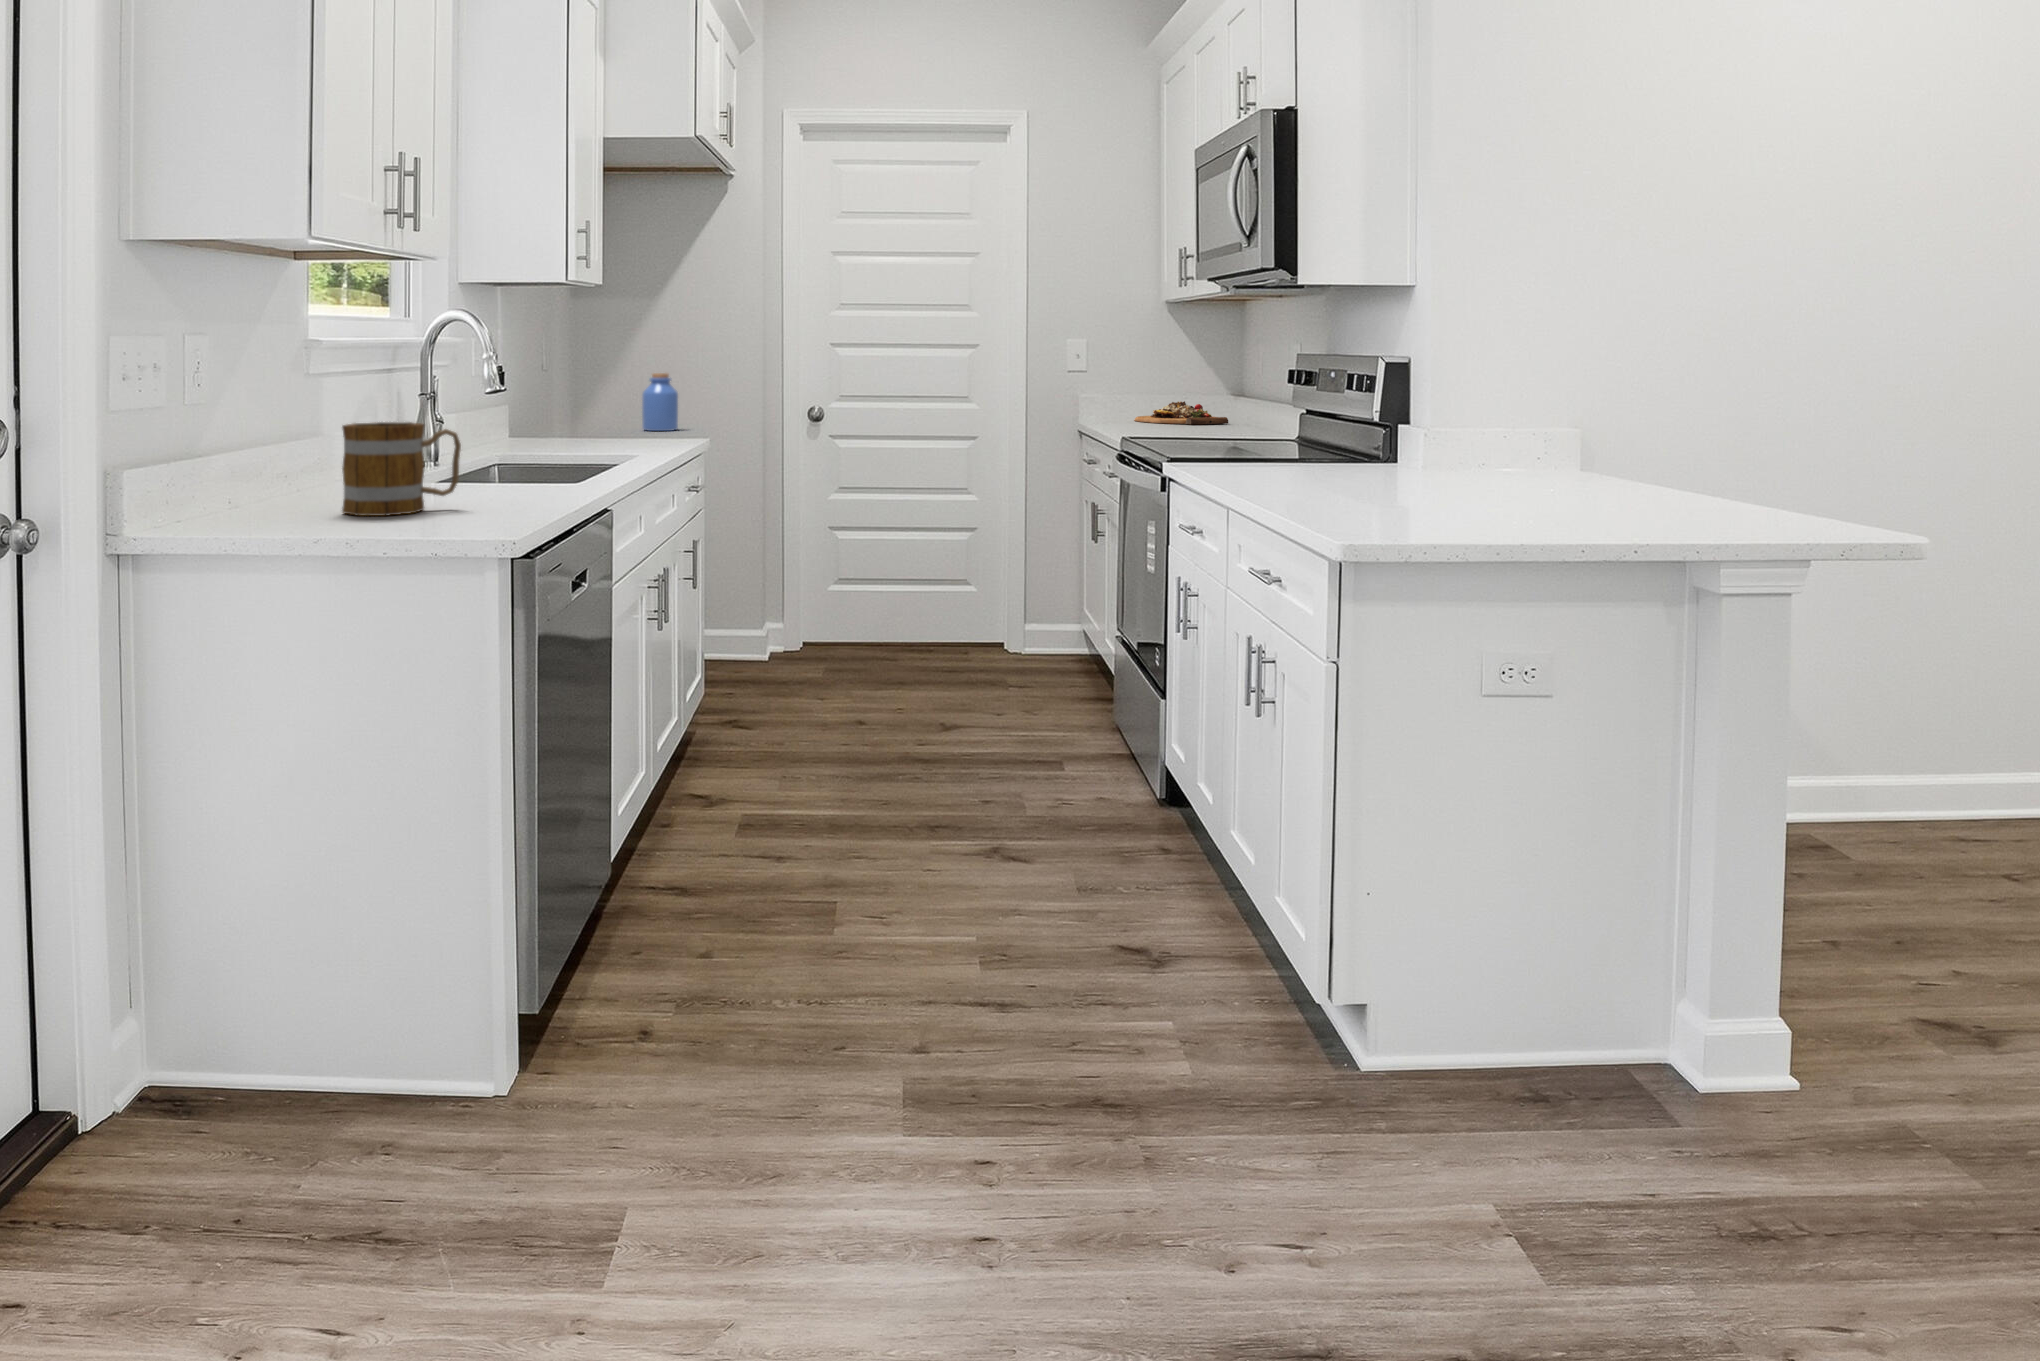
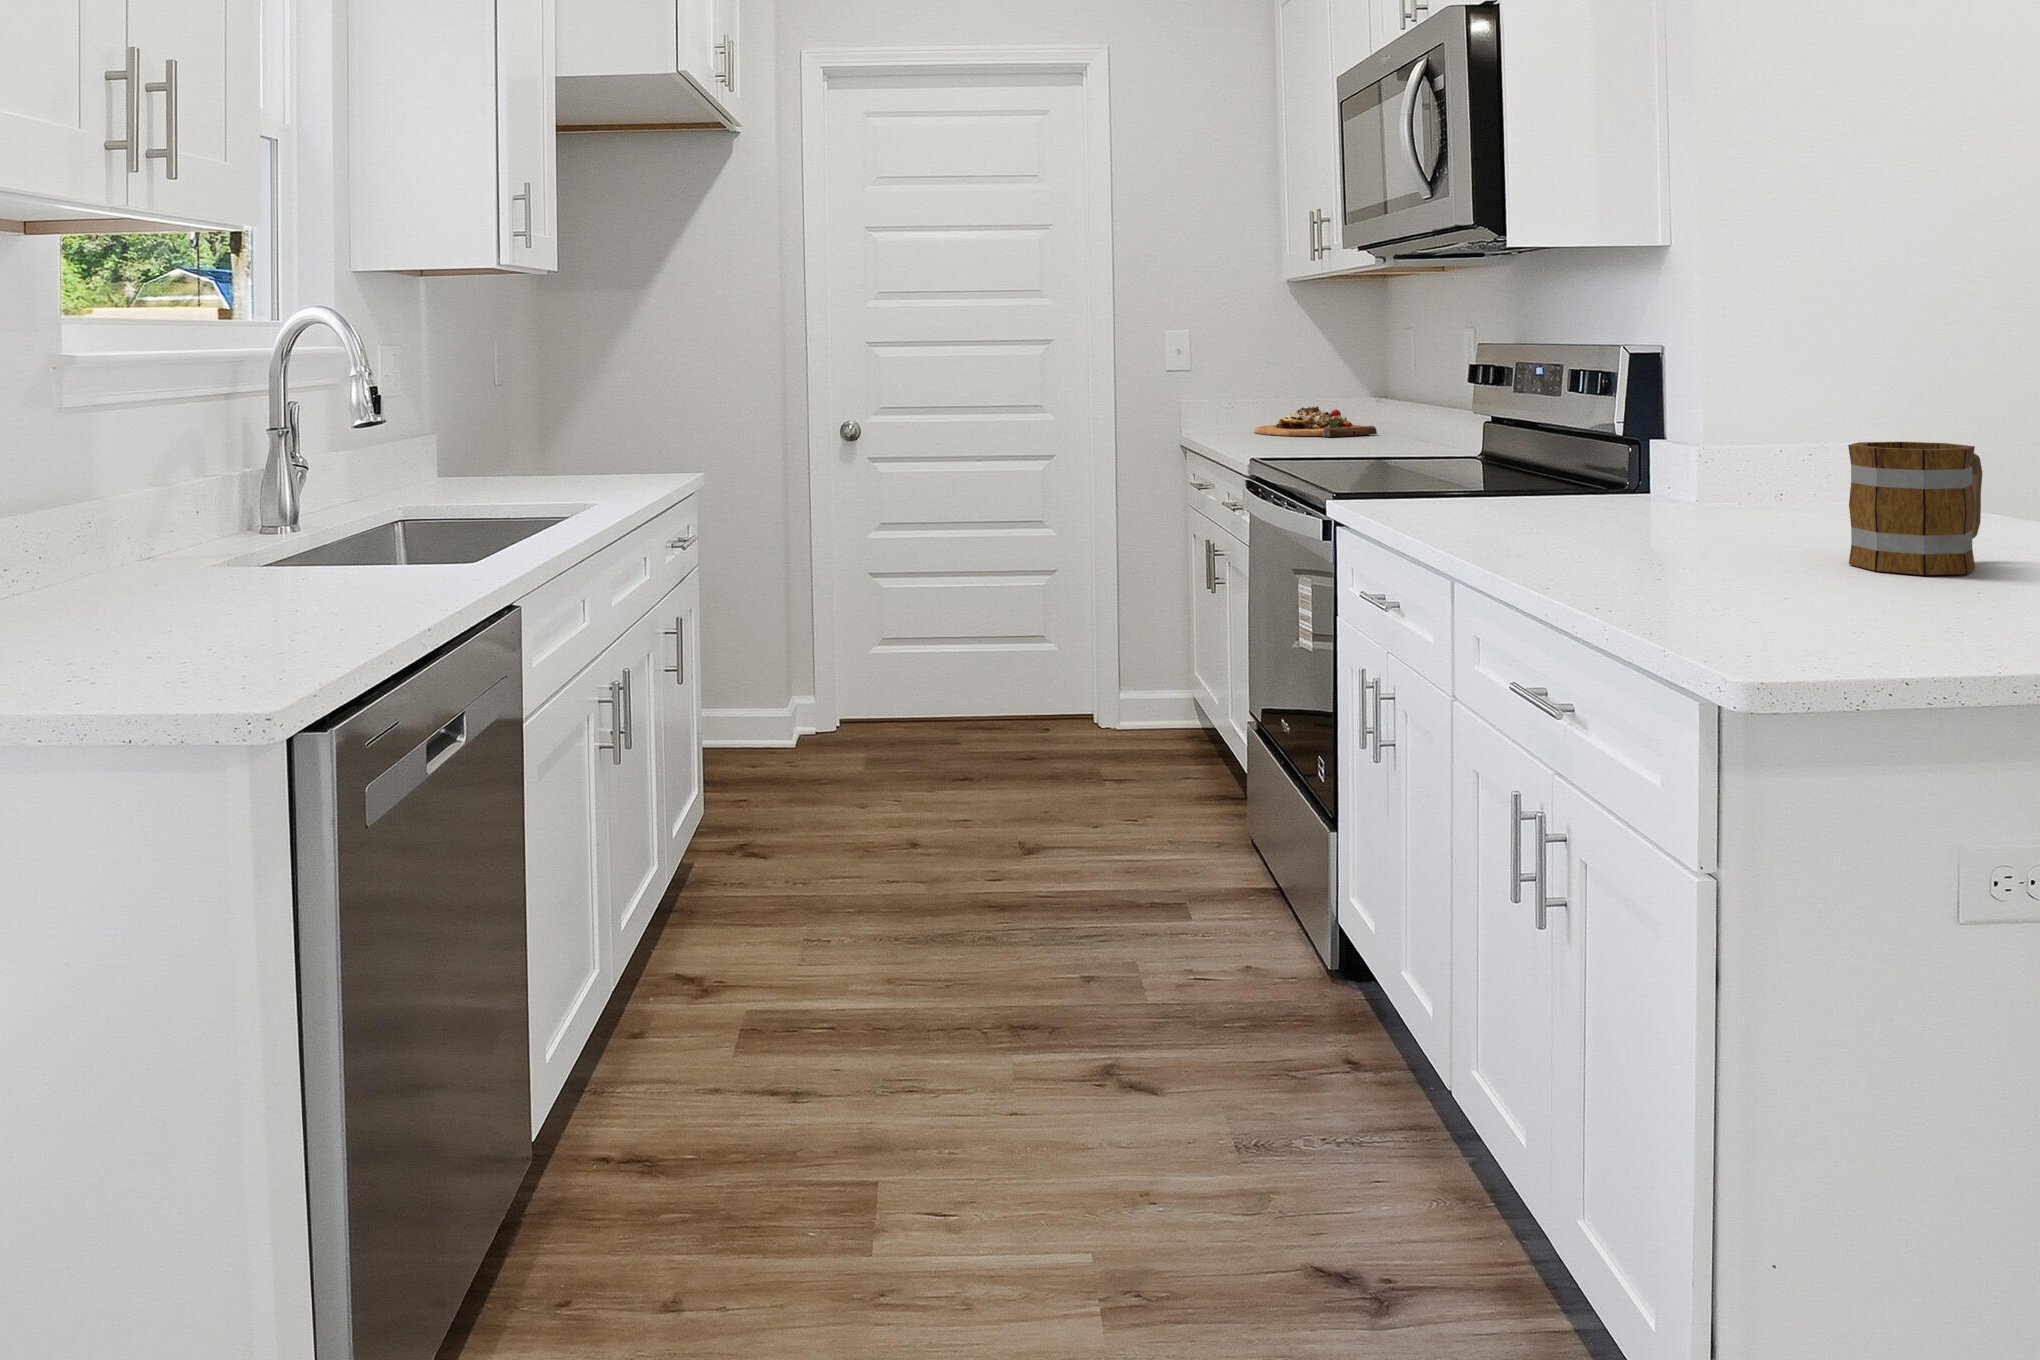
jar: present [642,373,678,431] -> none [624,387,671,461]
mug: present [342,422,461,516] -> present [1848,442,1982,575]

